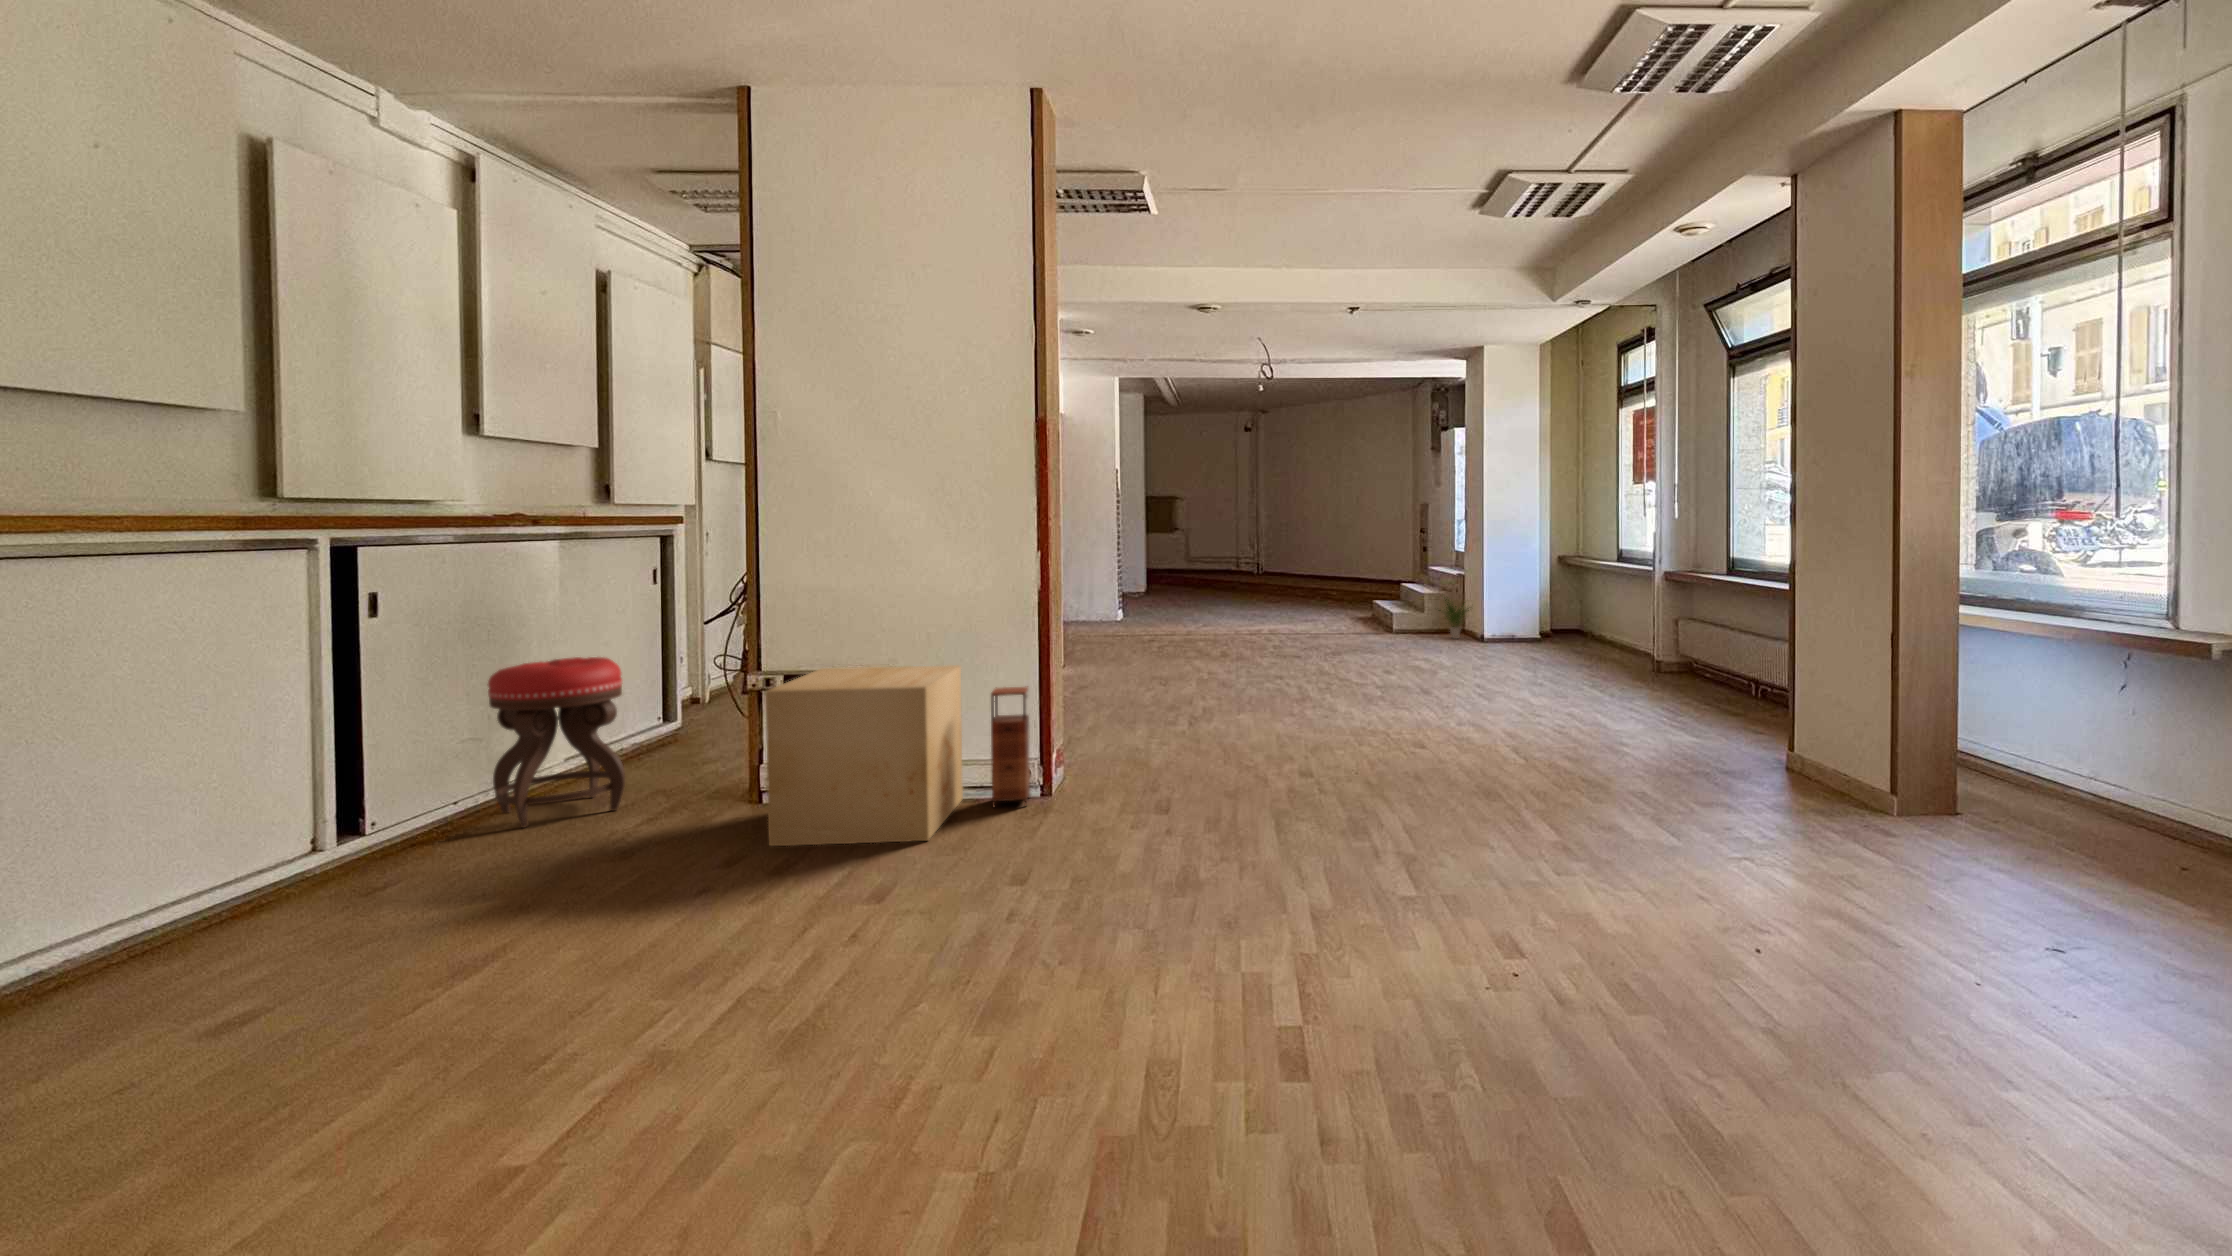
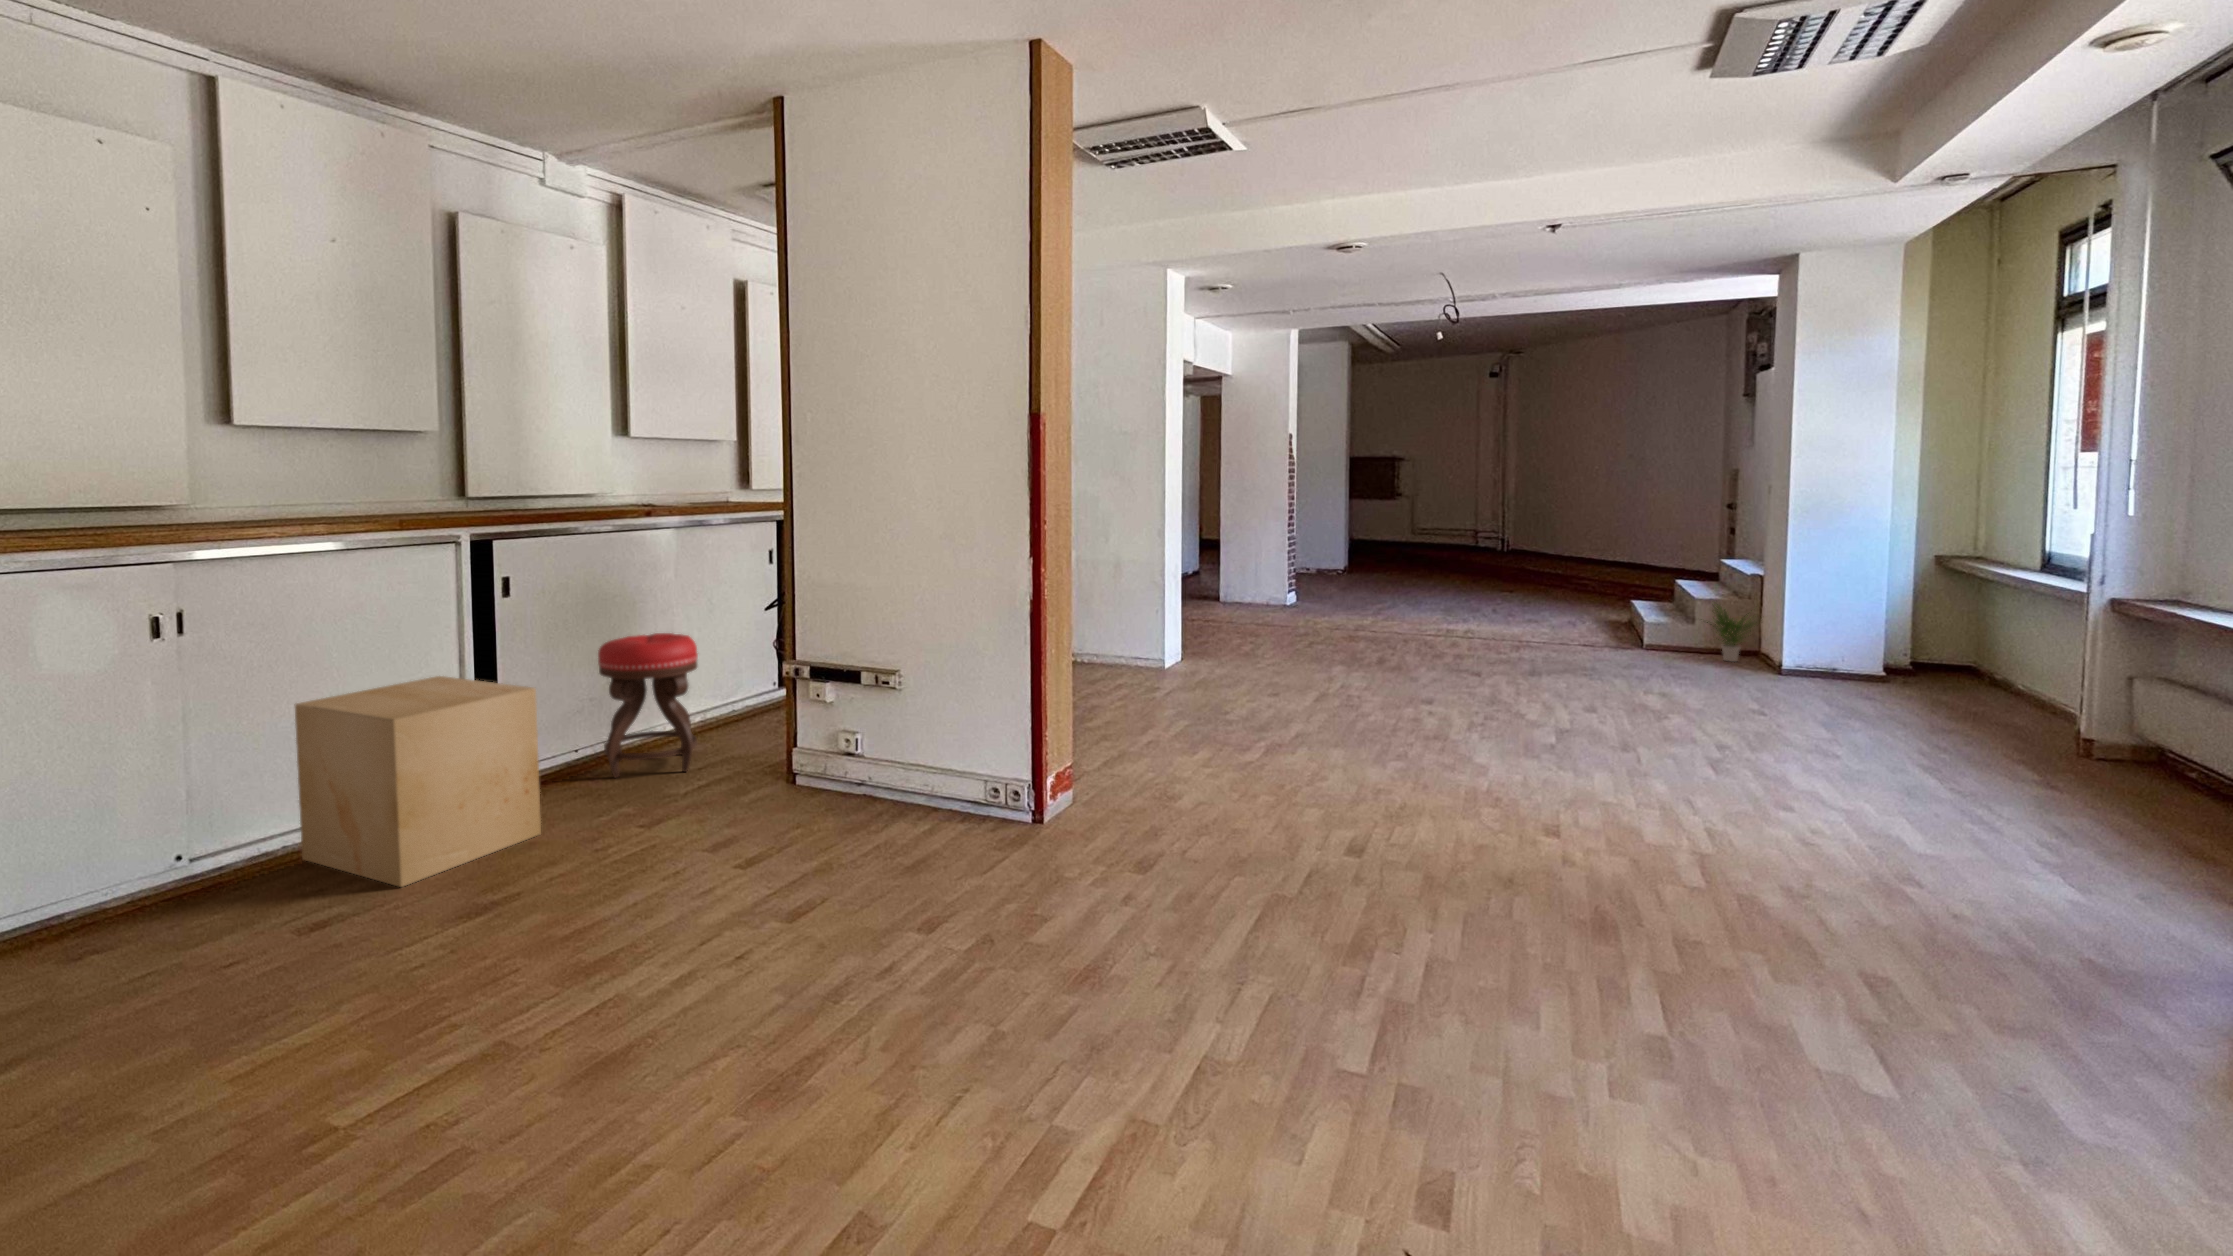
cardboard box: present [766,665,963,846] -> present [295,676,541,887]
storage cabinet: present [991,686,1030,806] -> none [972,702,1020,835]

